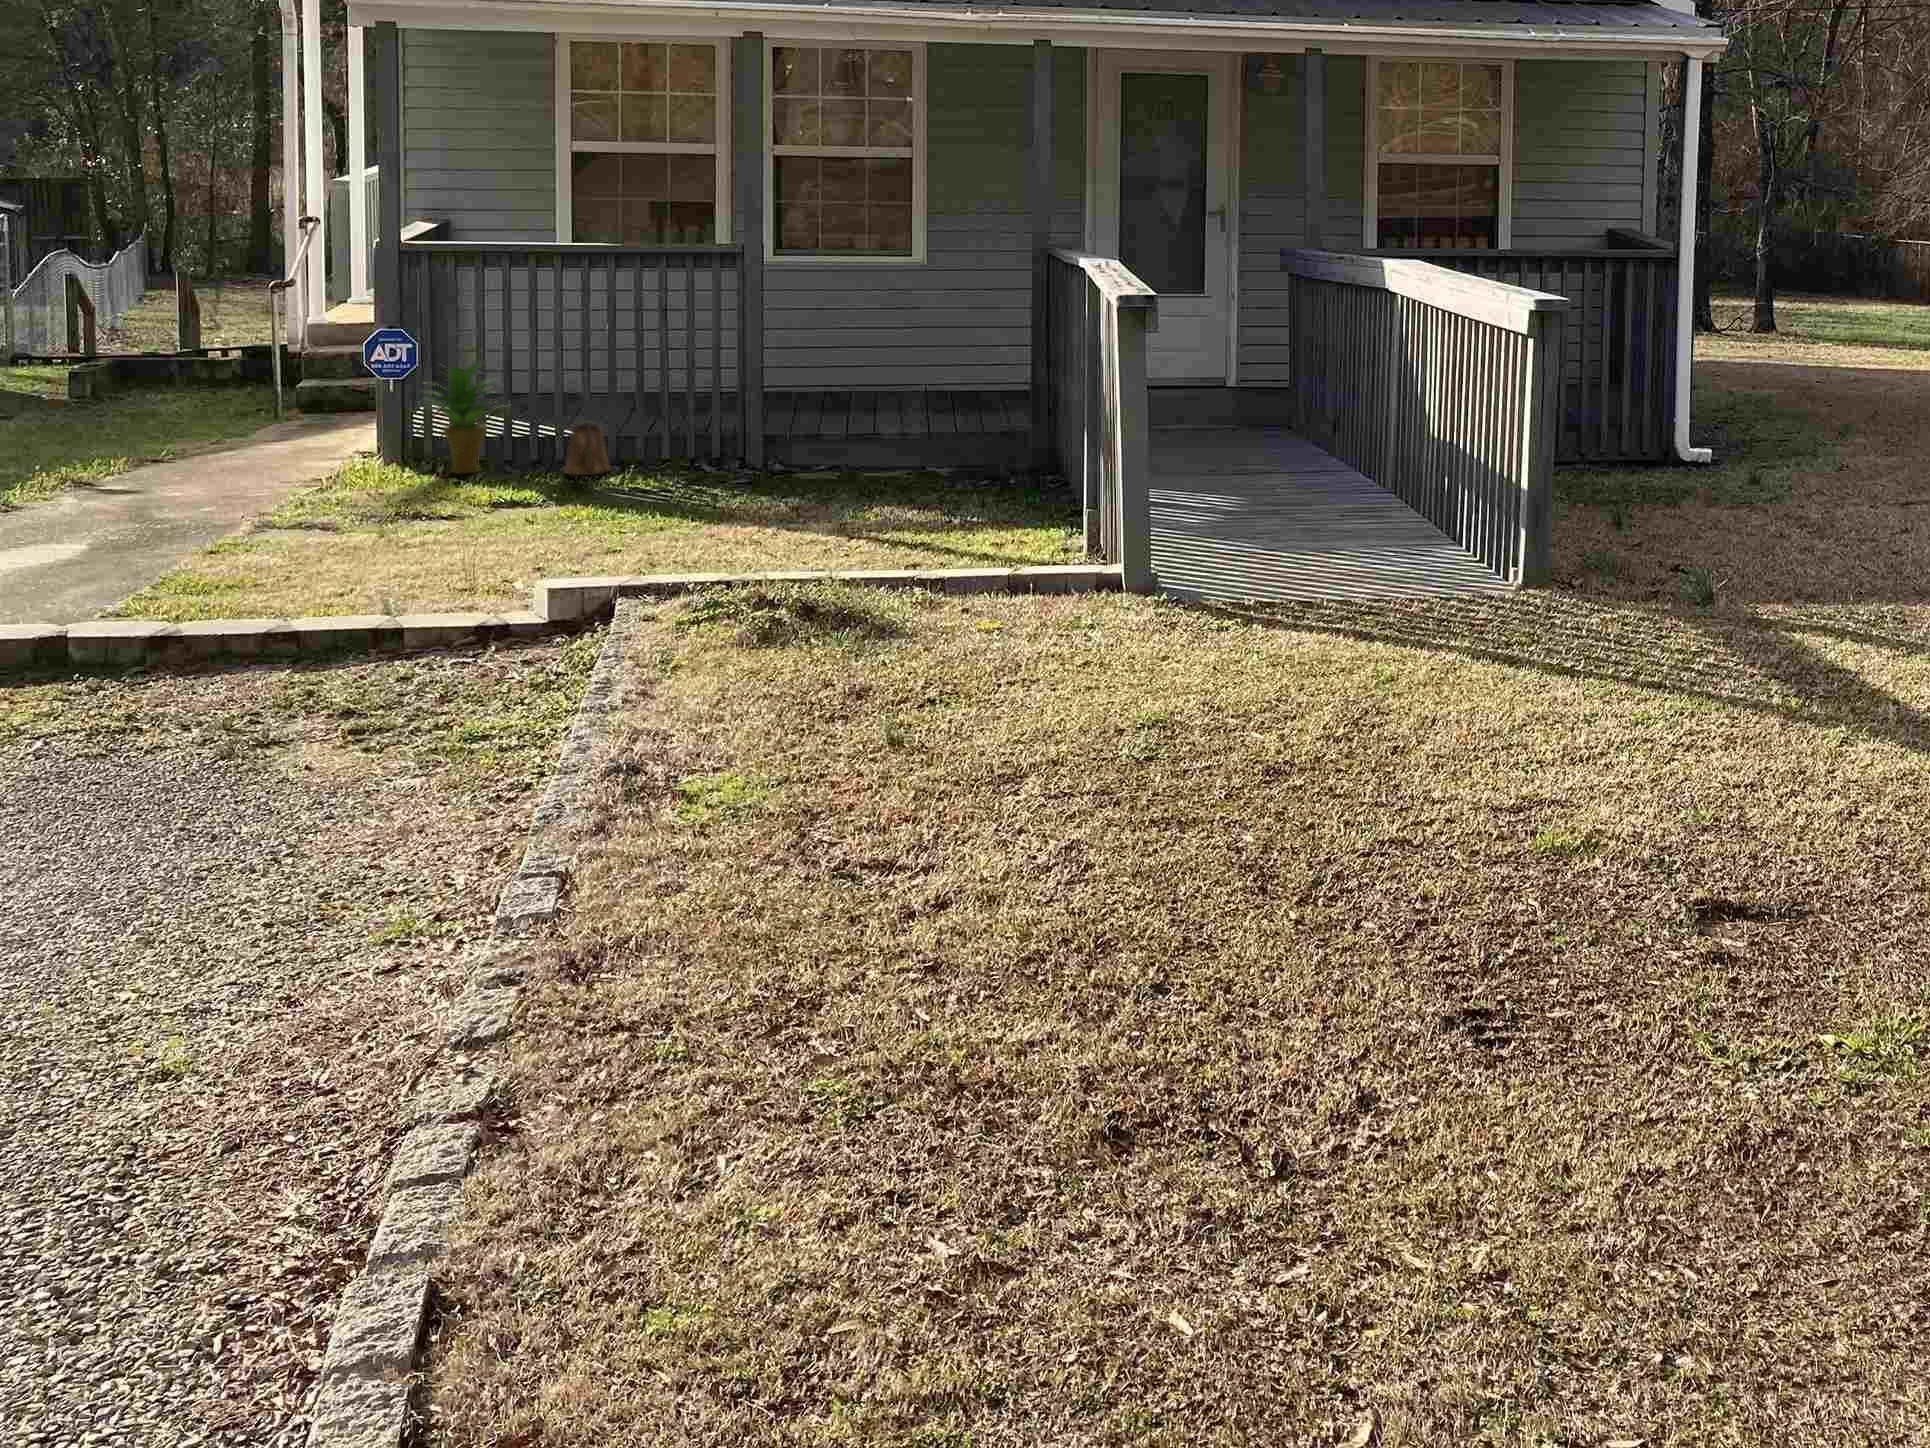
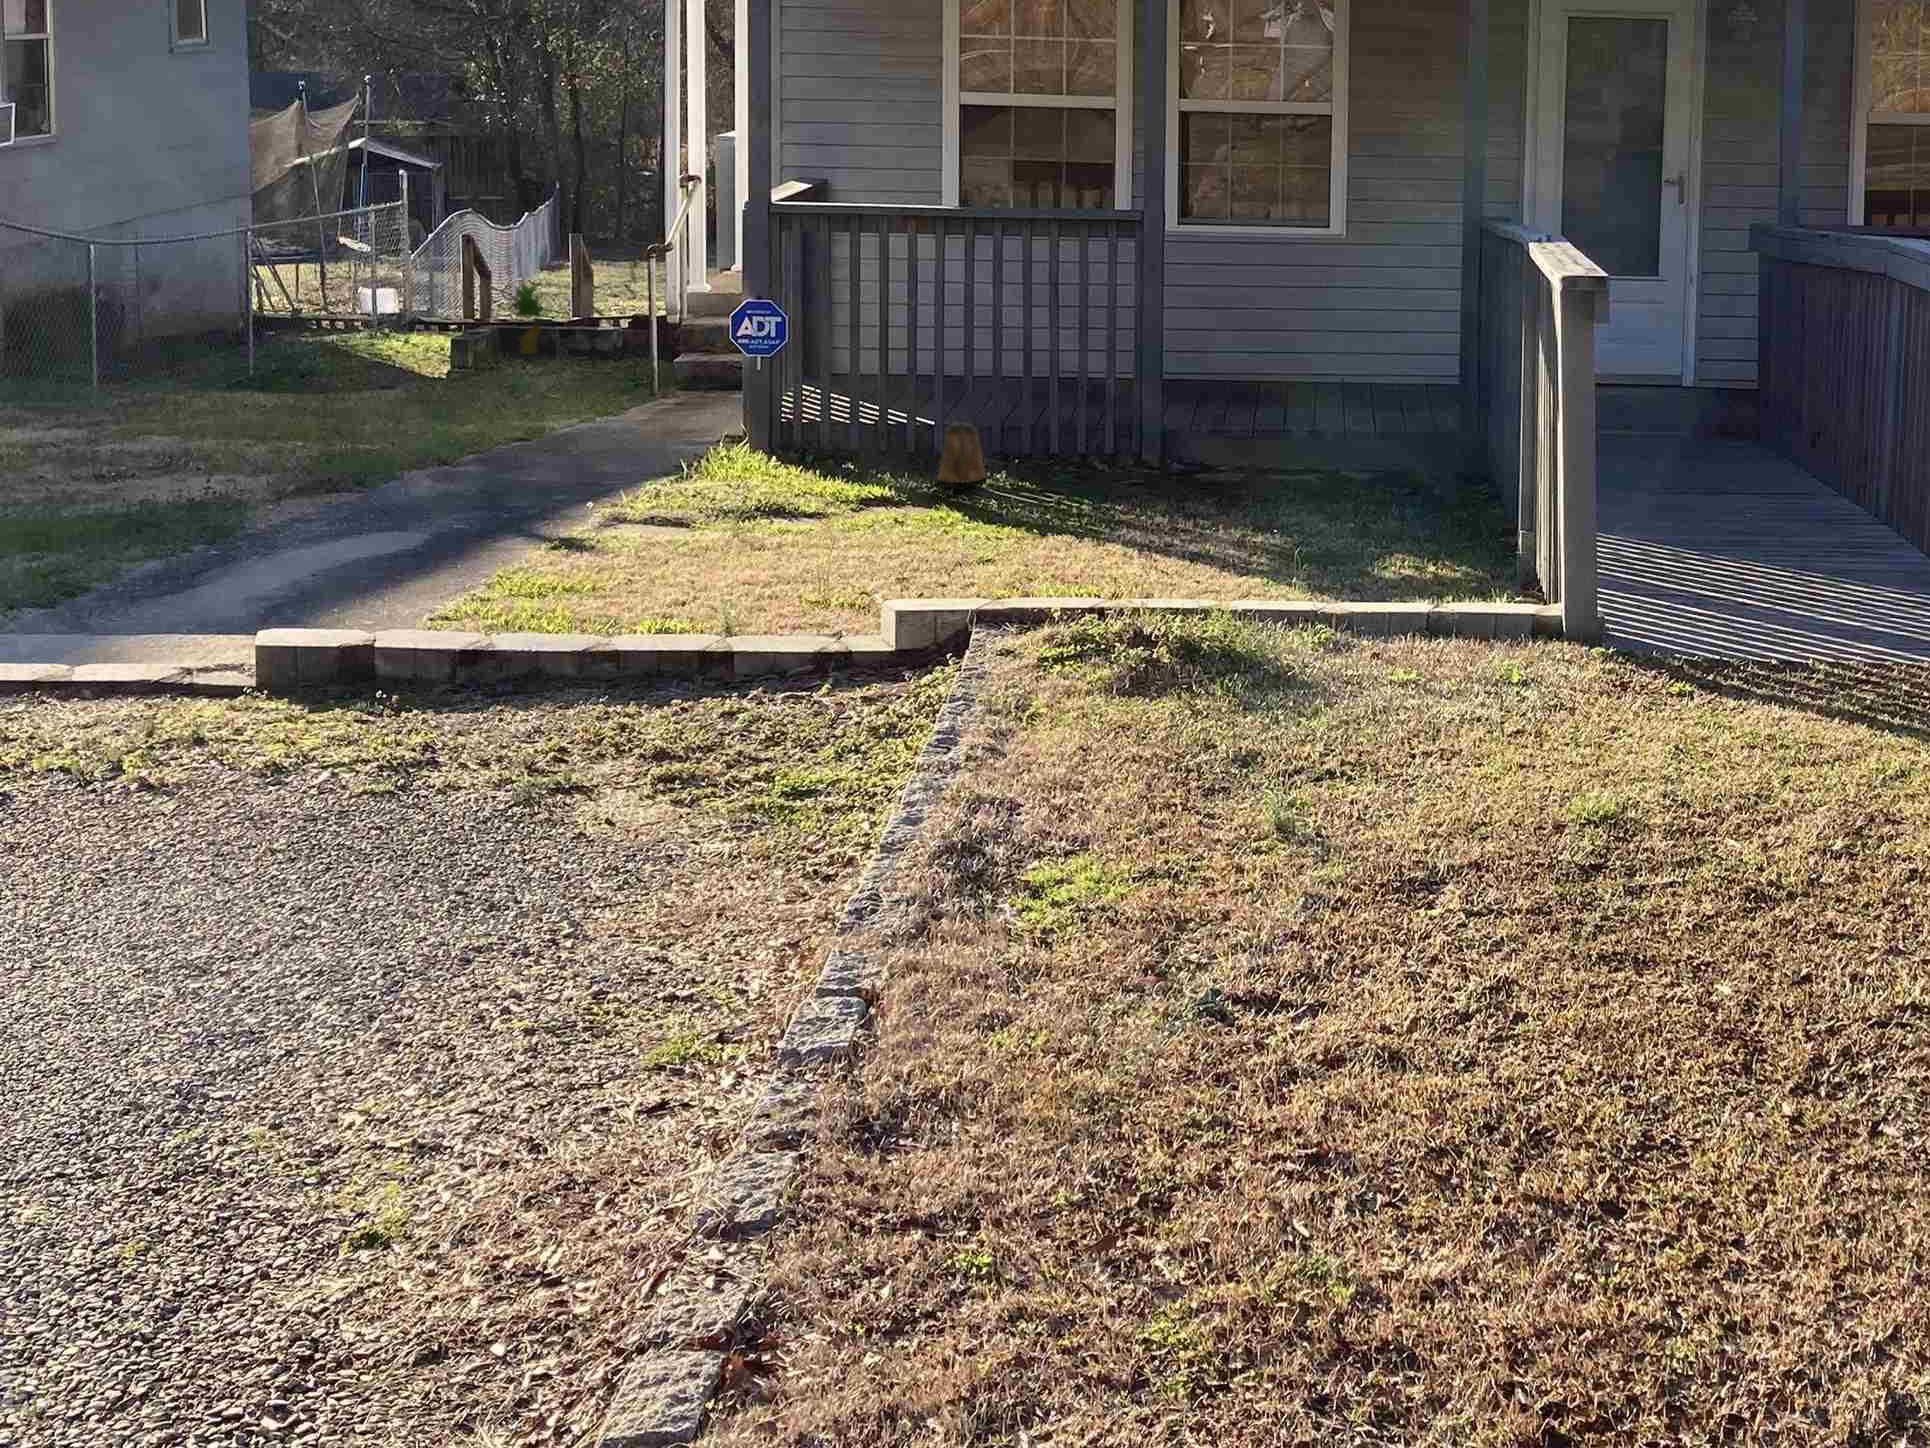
potted plant: present [423,363,504,473] -> present [509,283,548,354]

